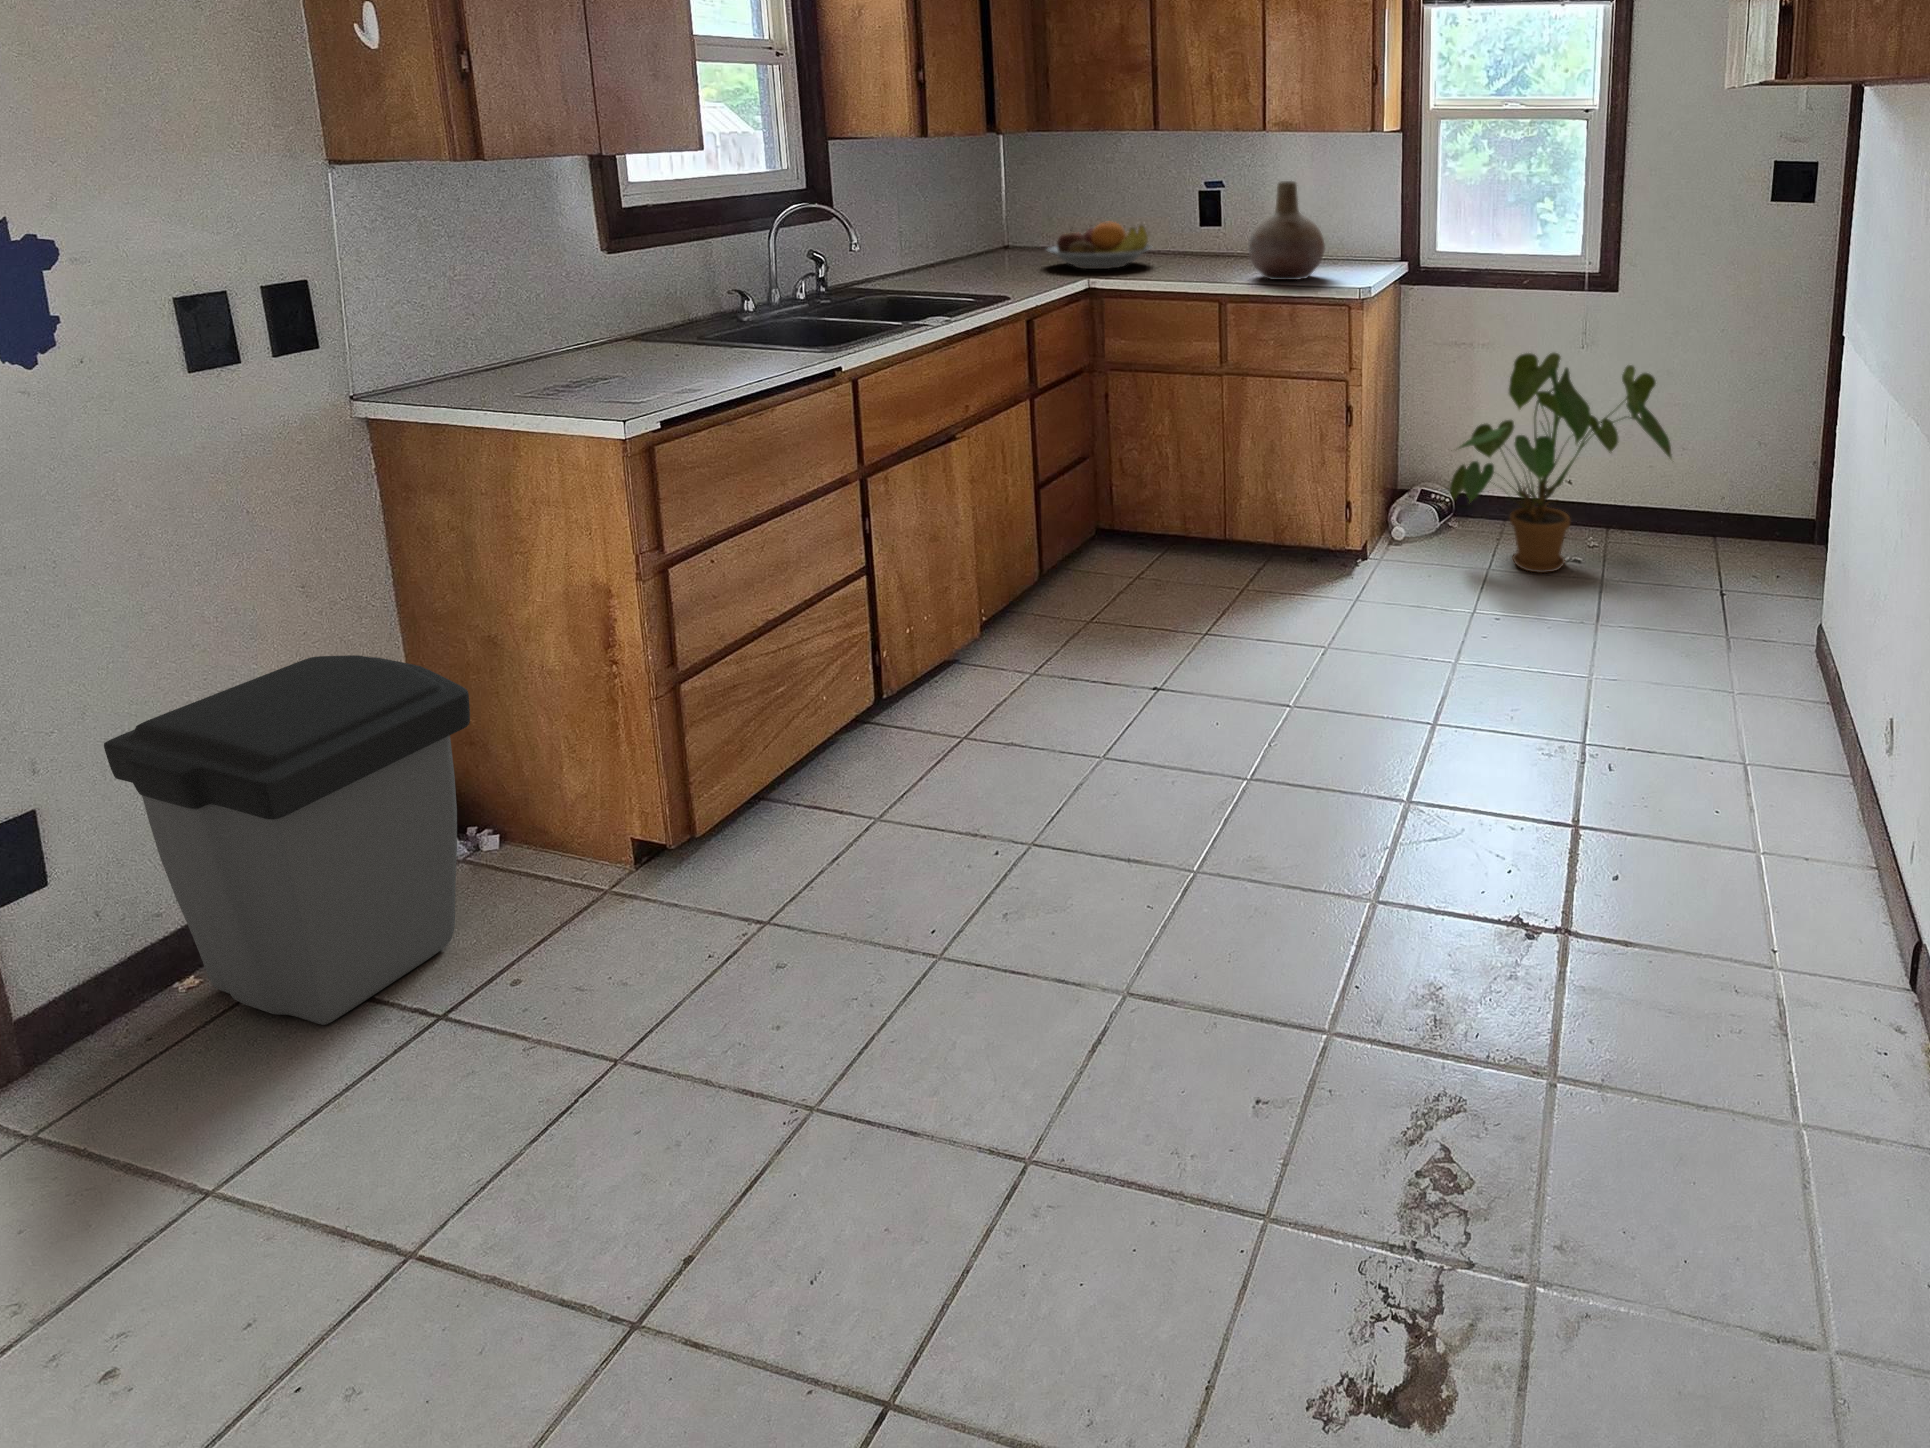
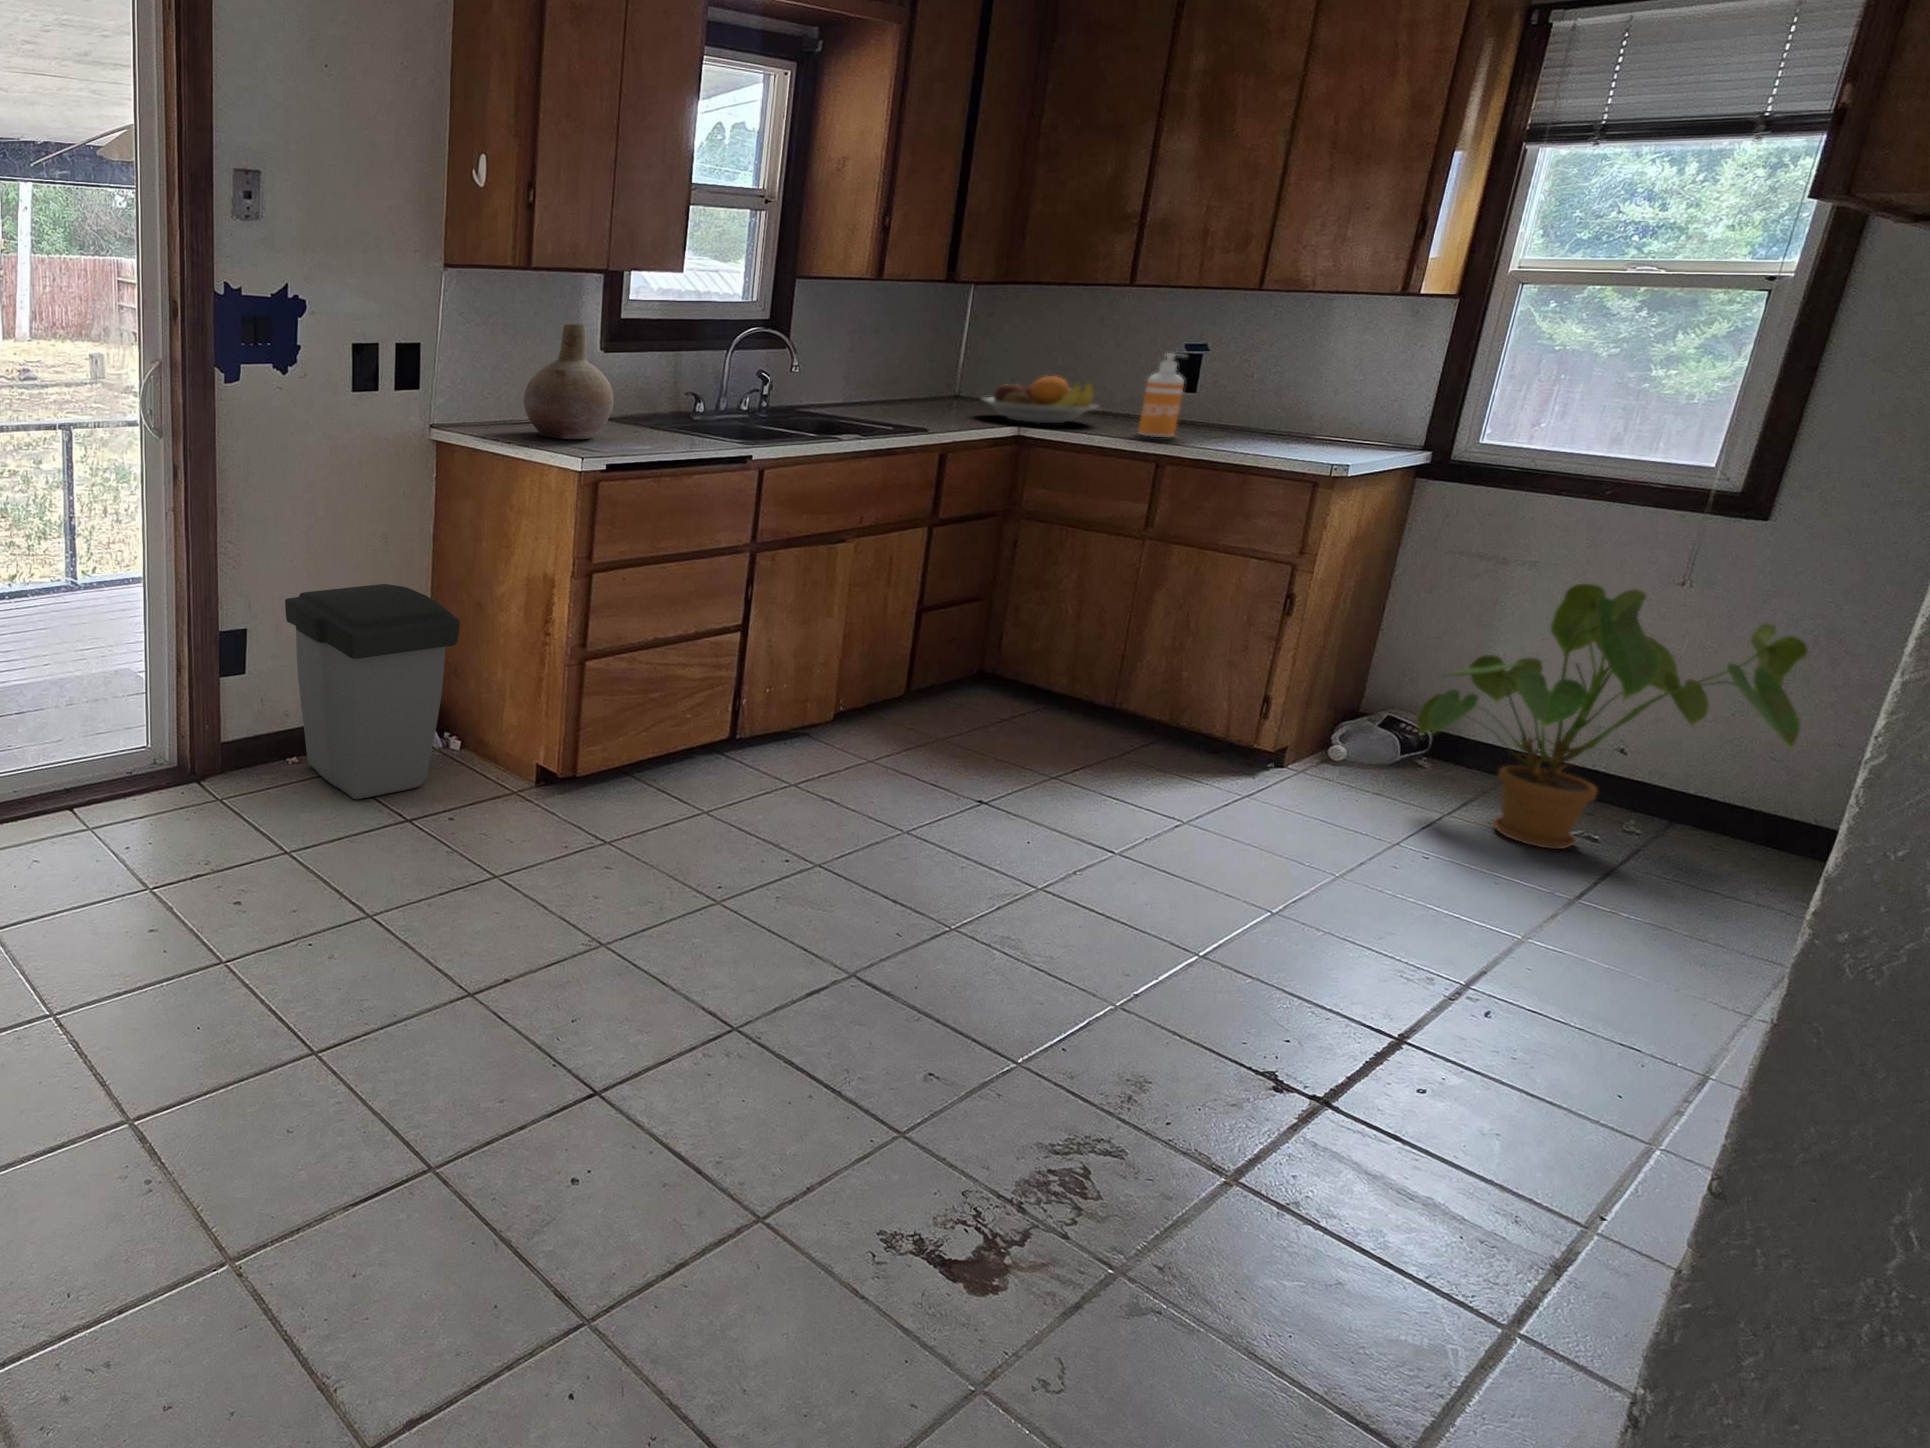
vase: present [1248,181,1325,280] -> present [524,323,614,439]
soap dispenser: none [1192,193,1224,272] -> present [1138,354,1184,437]

